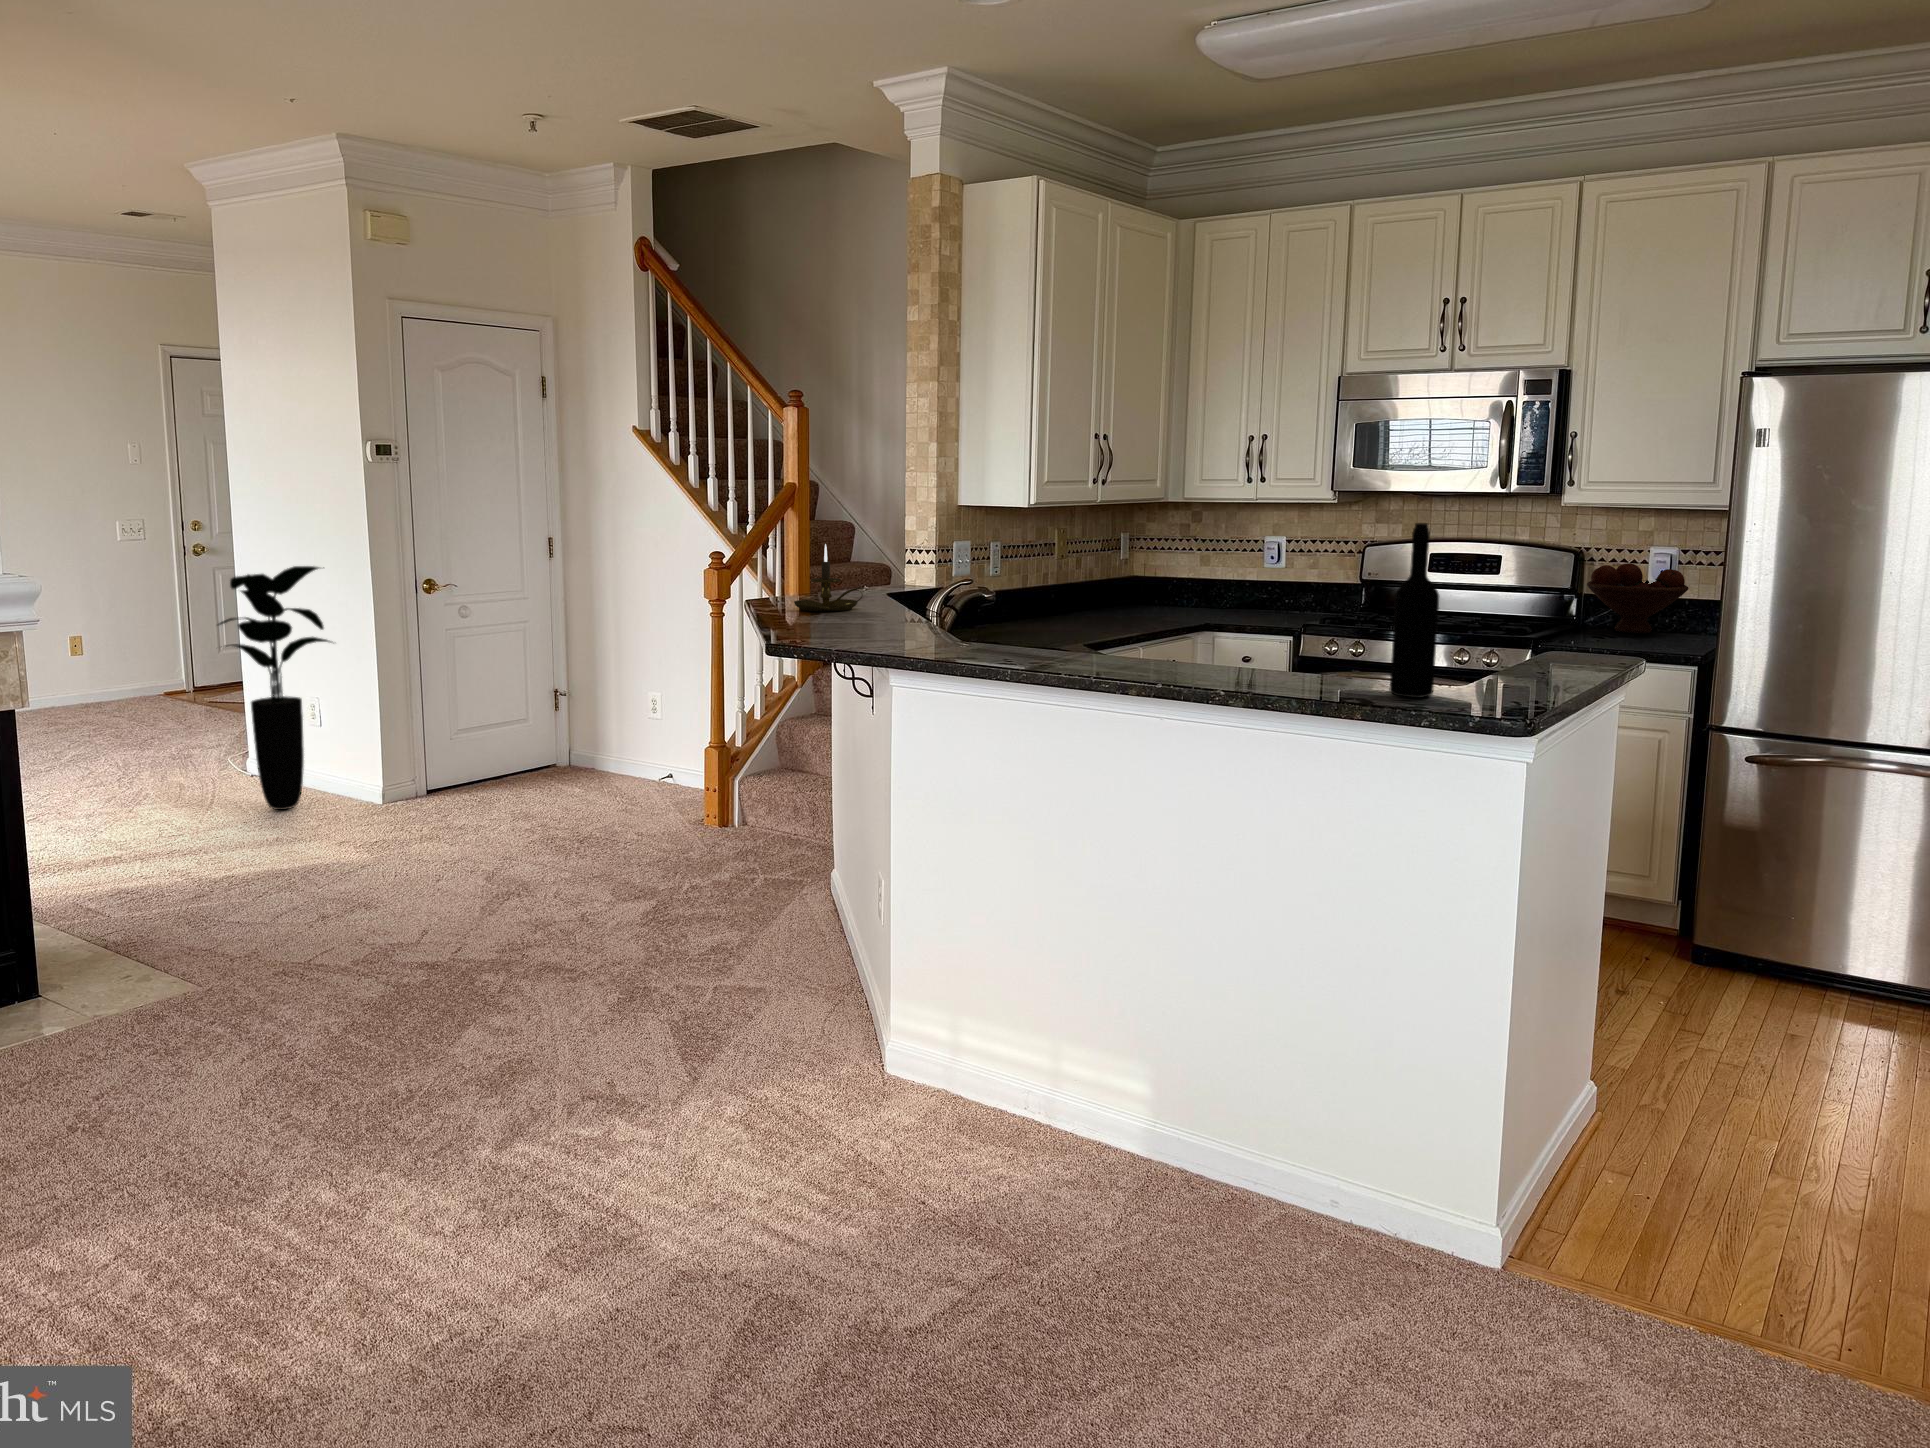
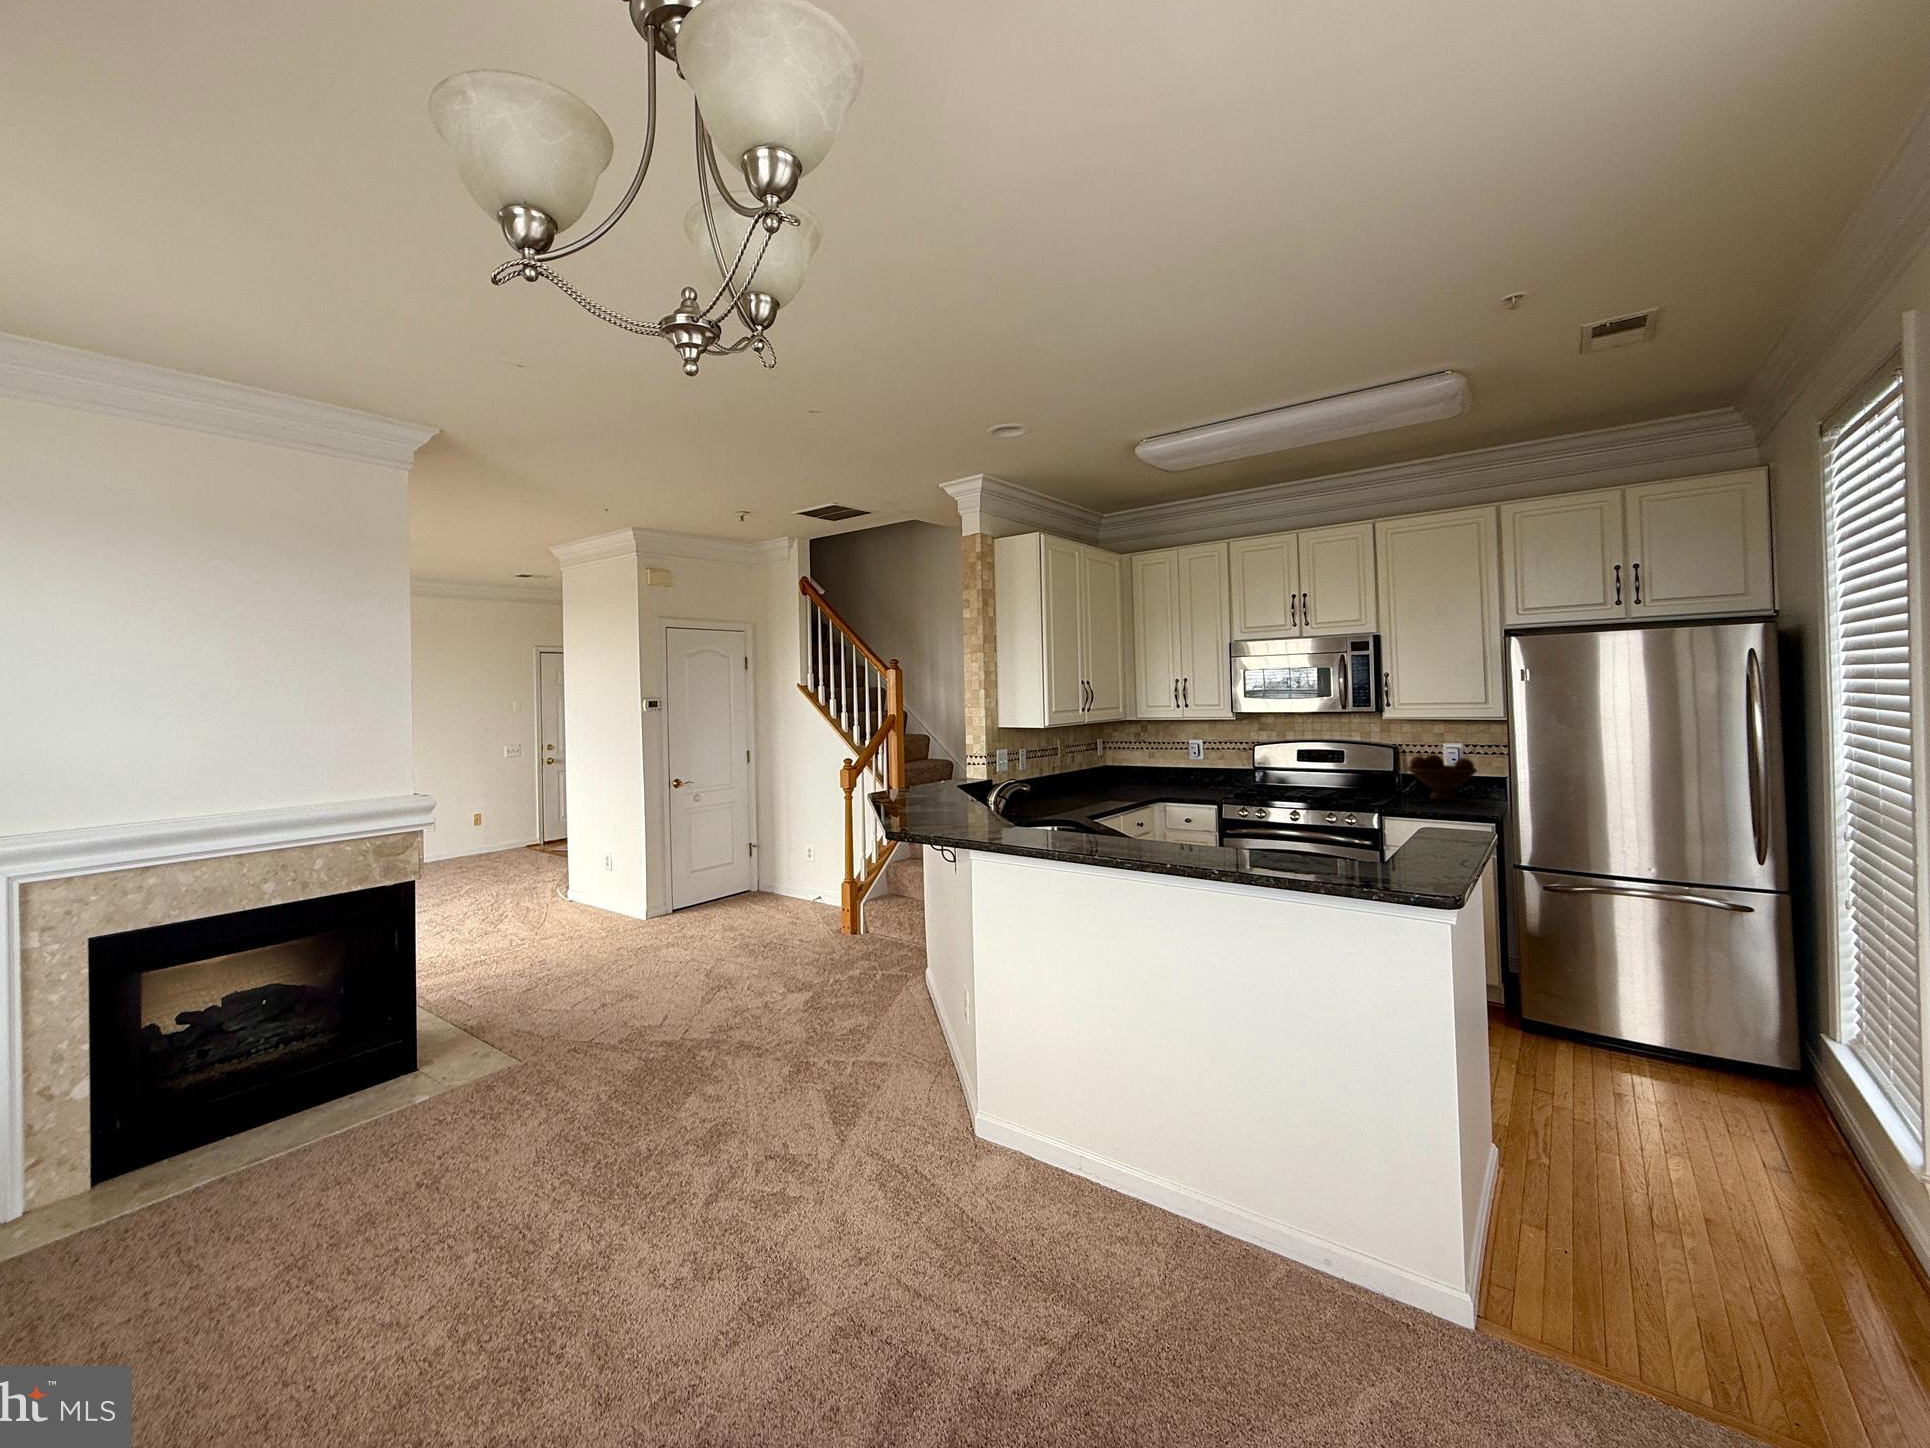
wine bottle: present [1390,523,1439,698] -> none [1334,752,1369,877]
candle holder: present [794,544,867,611] -> none [902,762,949,805]
potted plant: present [218,566,331,810] -> none [548,774,620,926]

